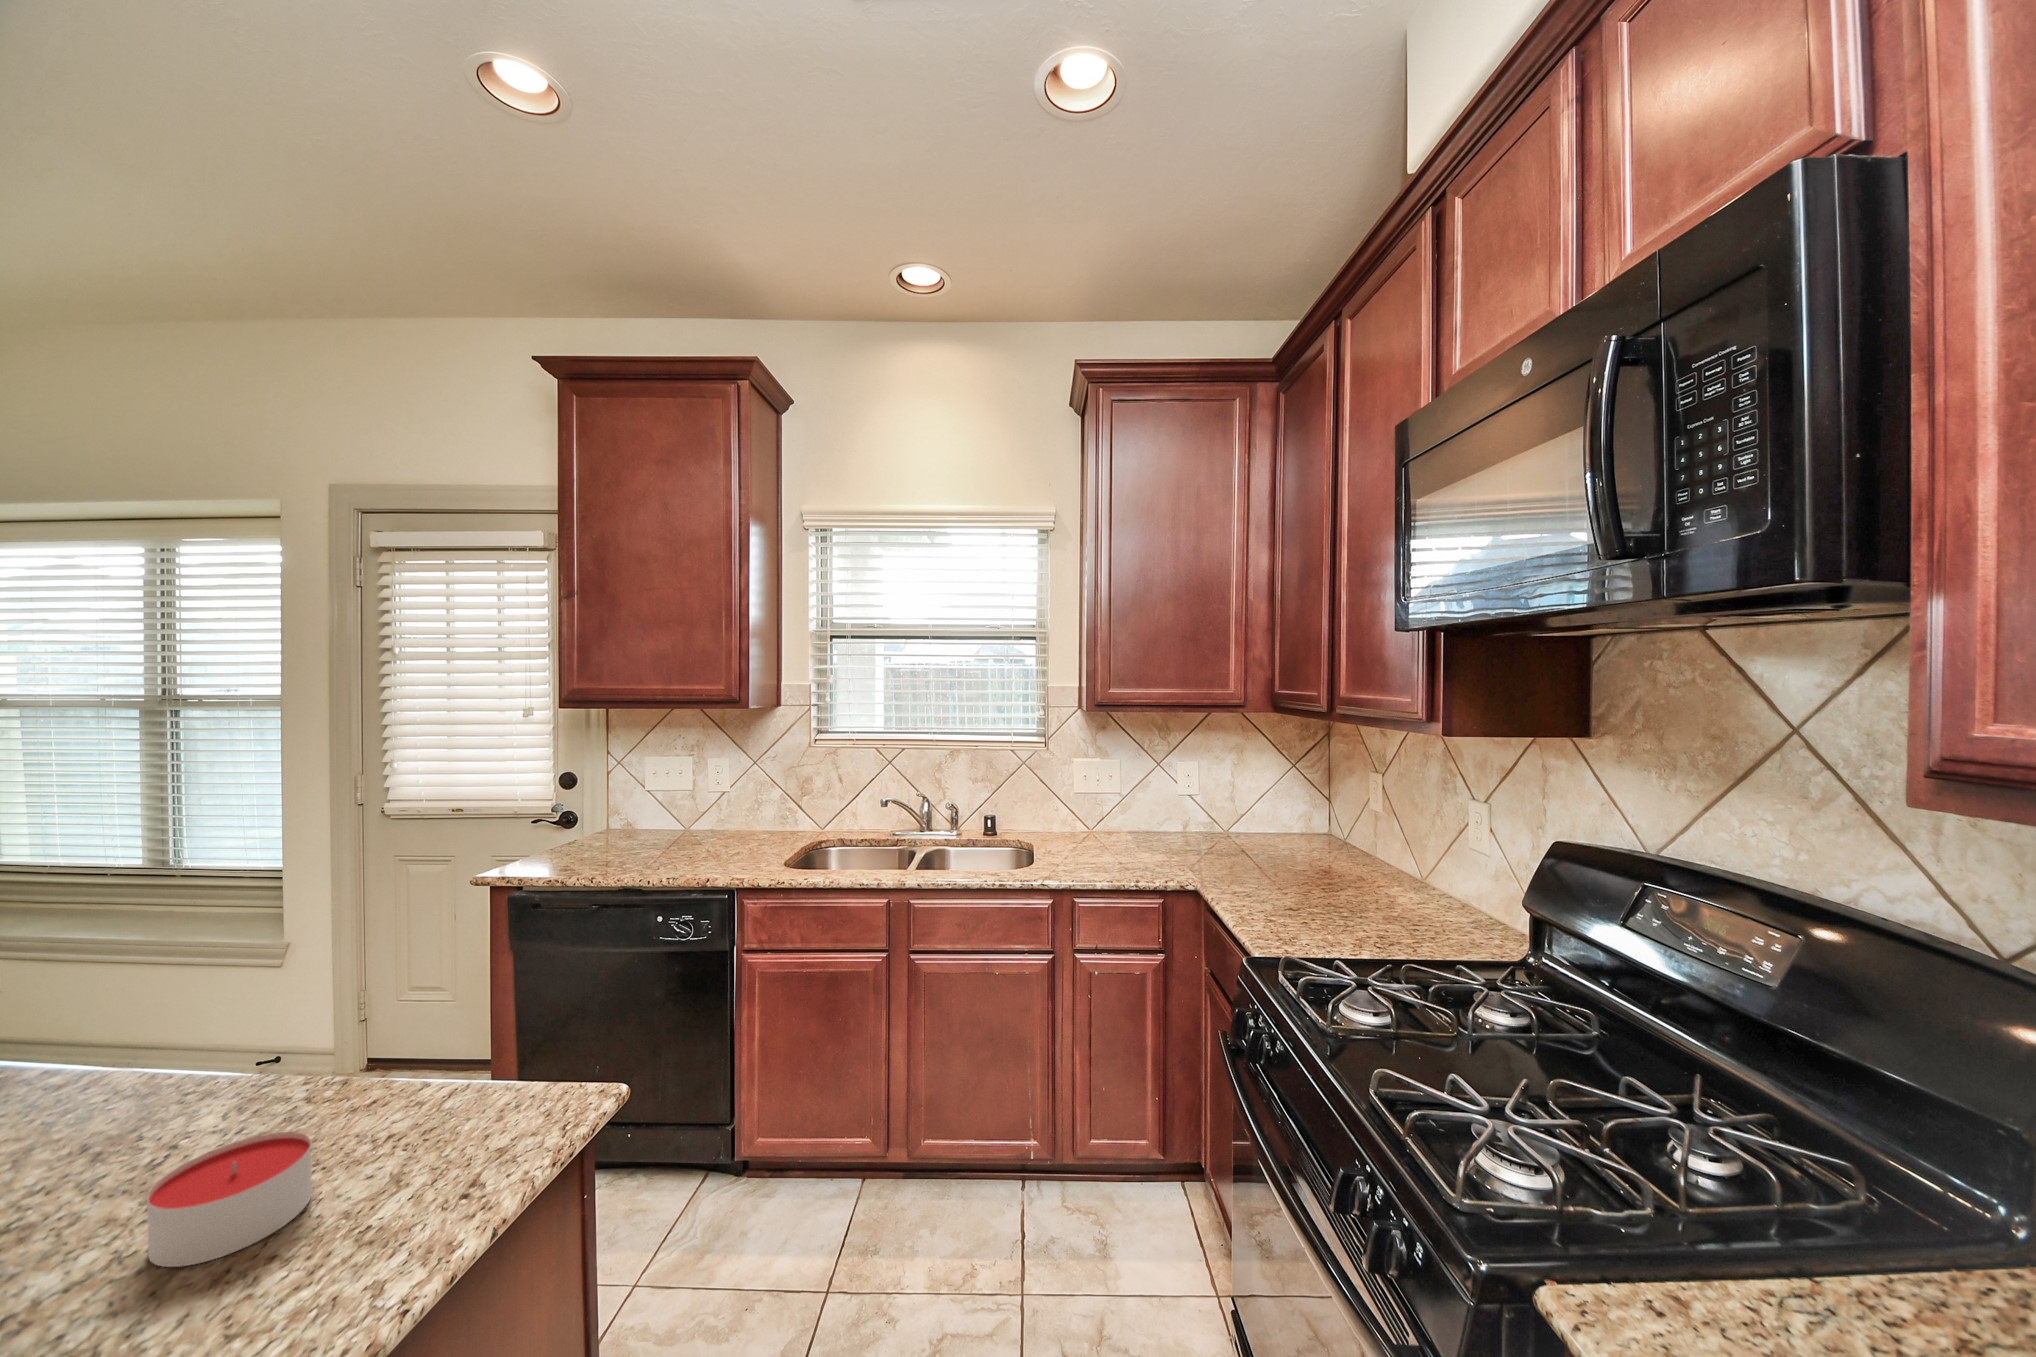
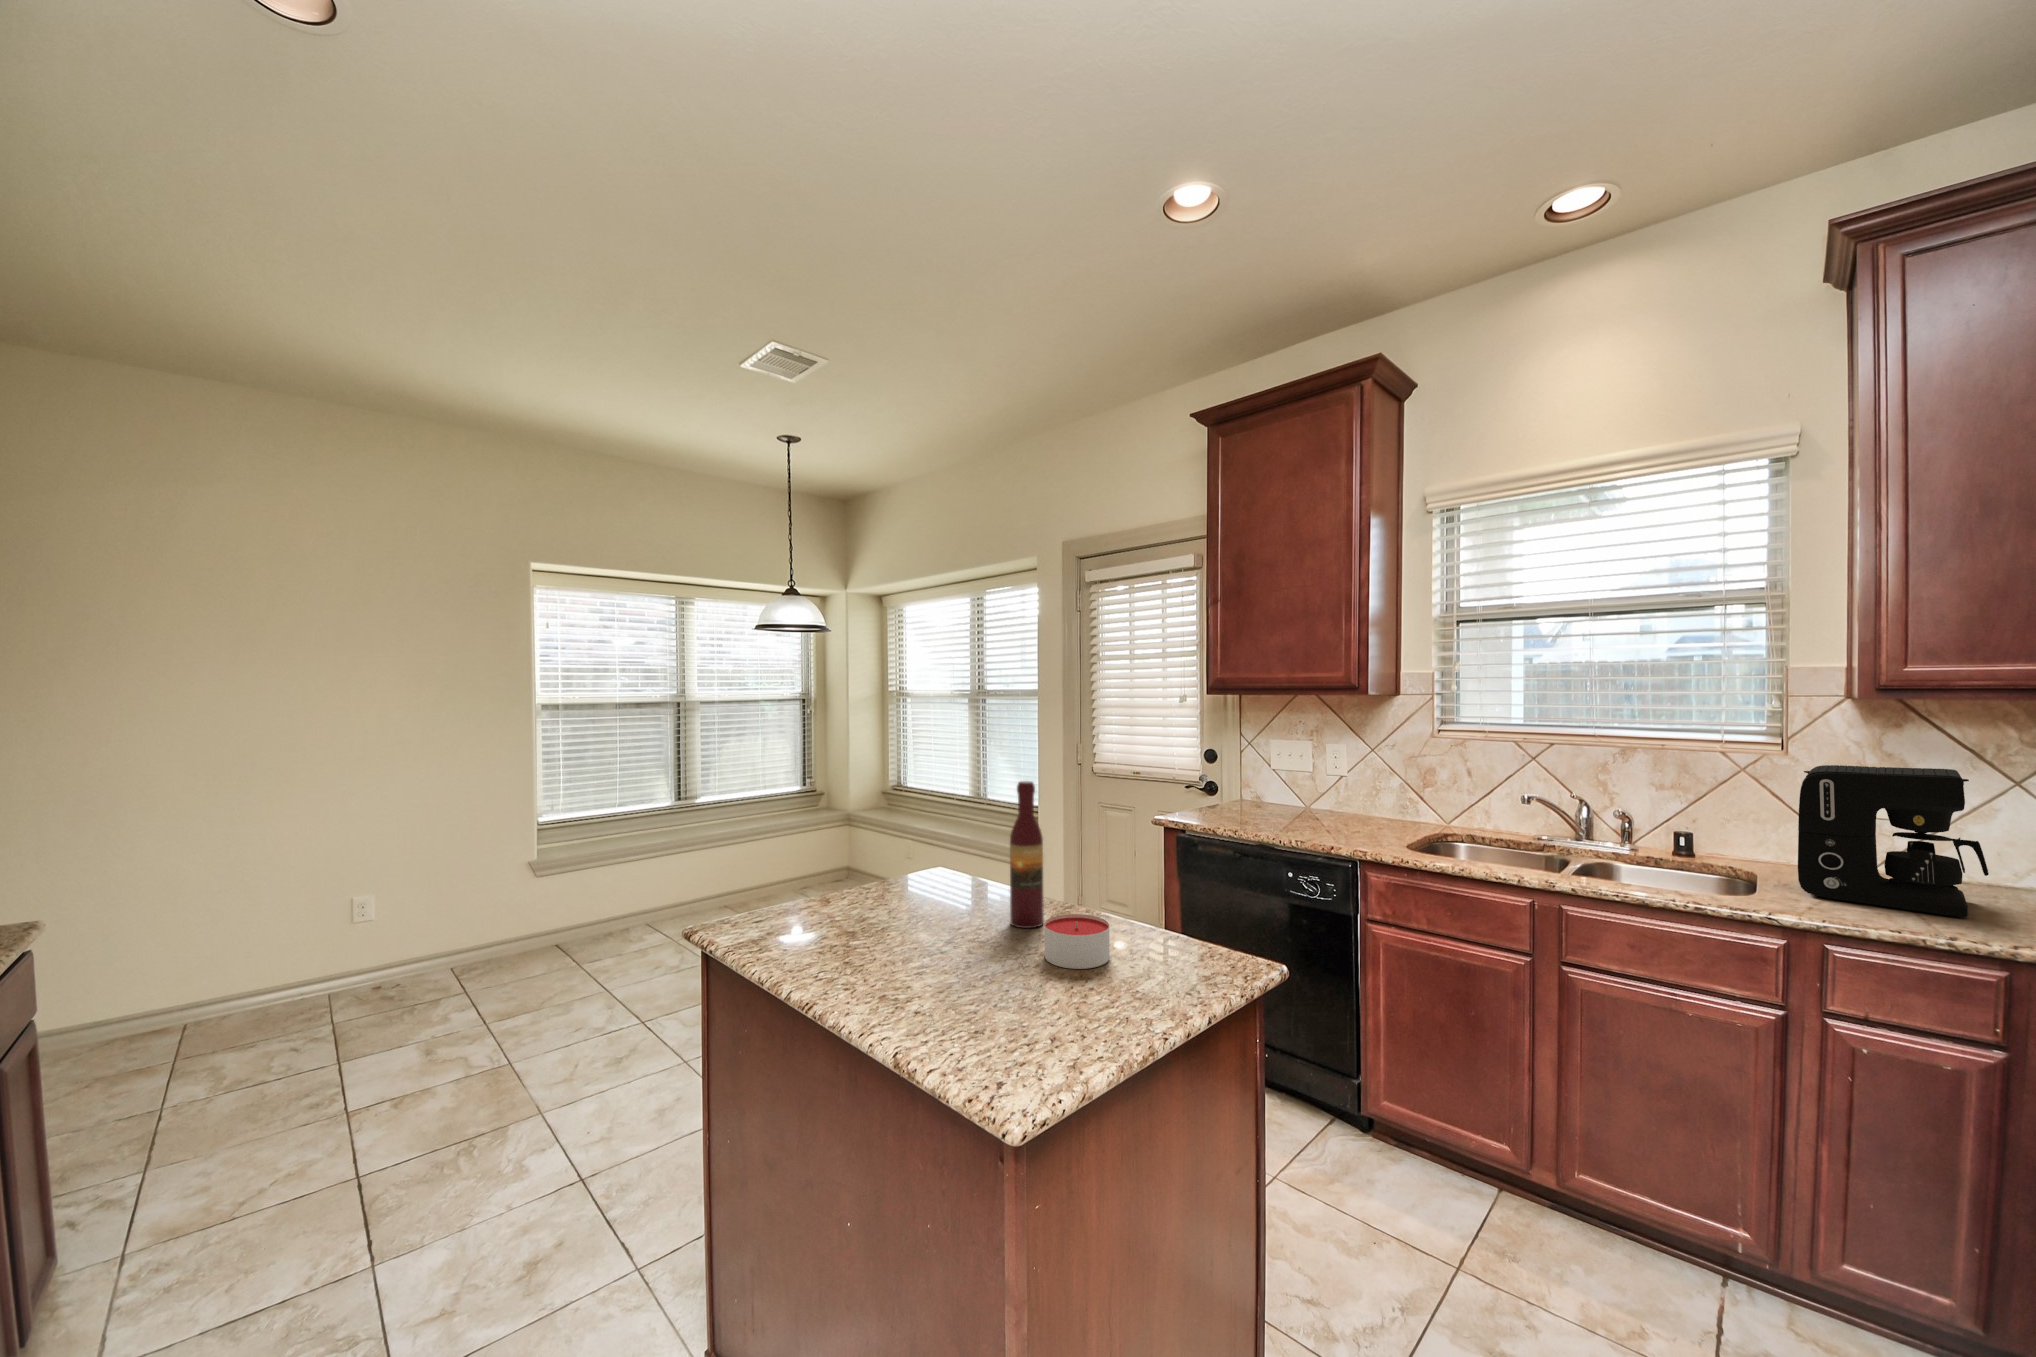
coffee maker: none [1057,758,1144,861] -> present [1798,765,1989,917]
wine bottle: none [84,918,179,1194] -> present [1010,781,1044,928]

